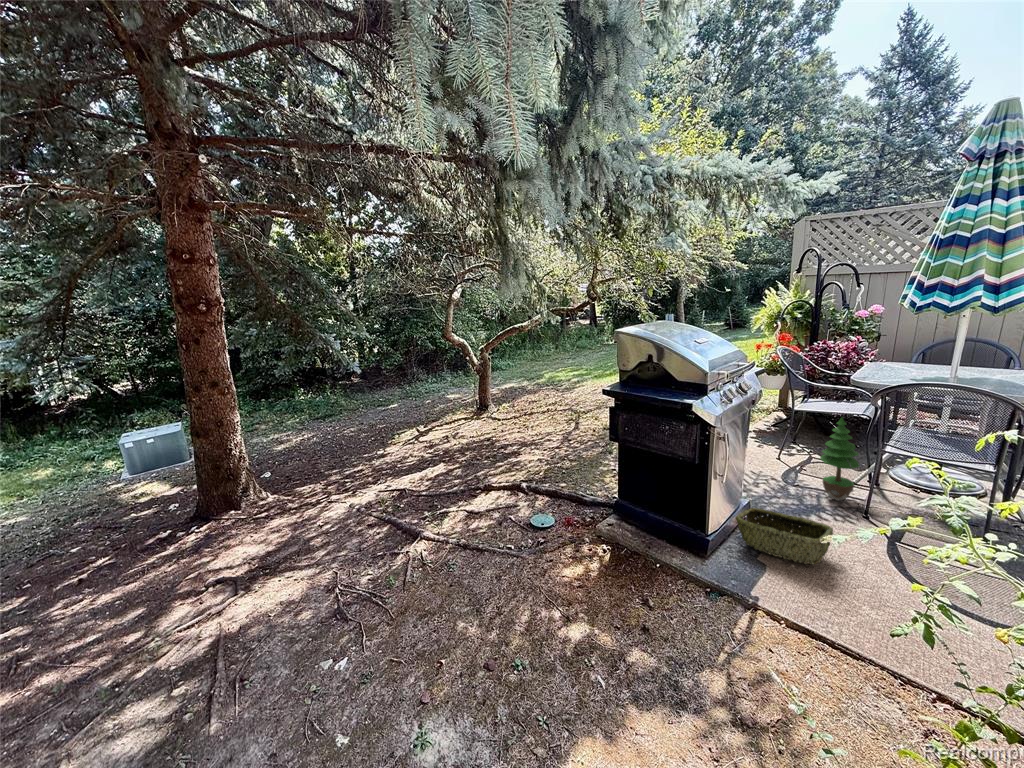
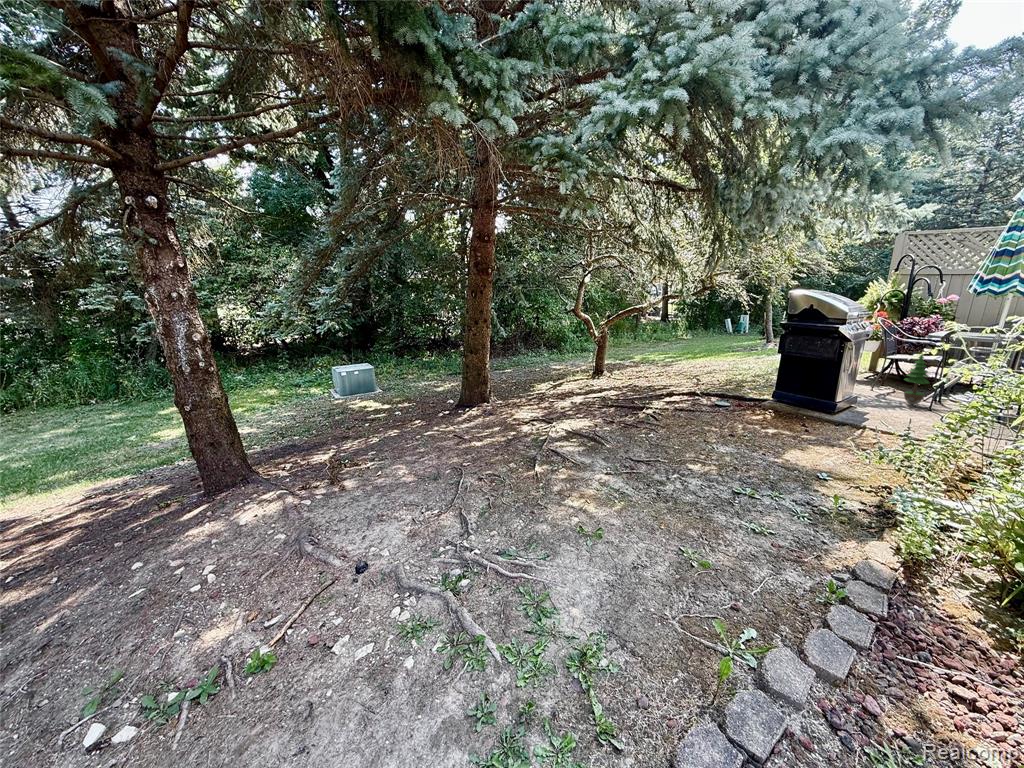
woven basket: present [735,508,833,564] -> none [853,397,911,419]

